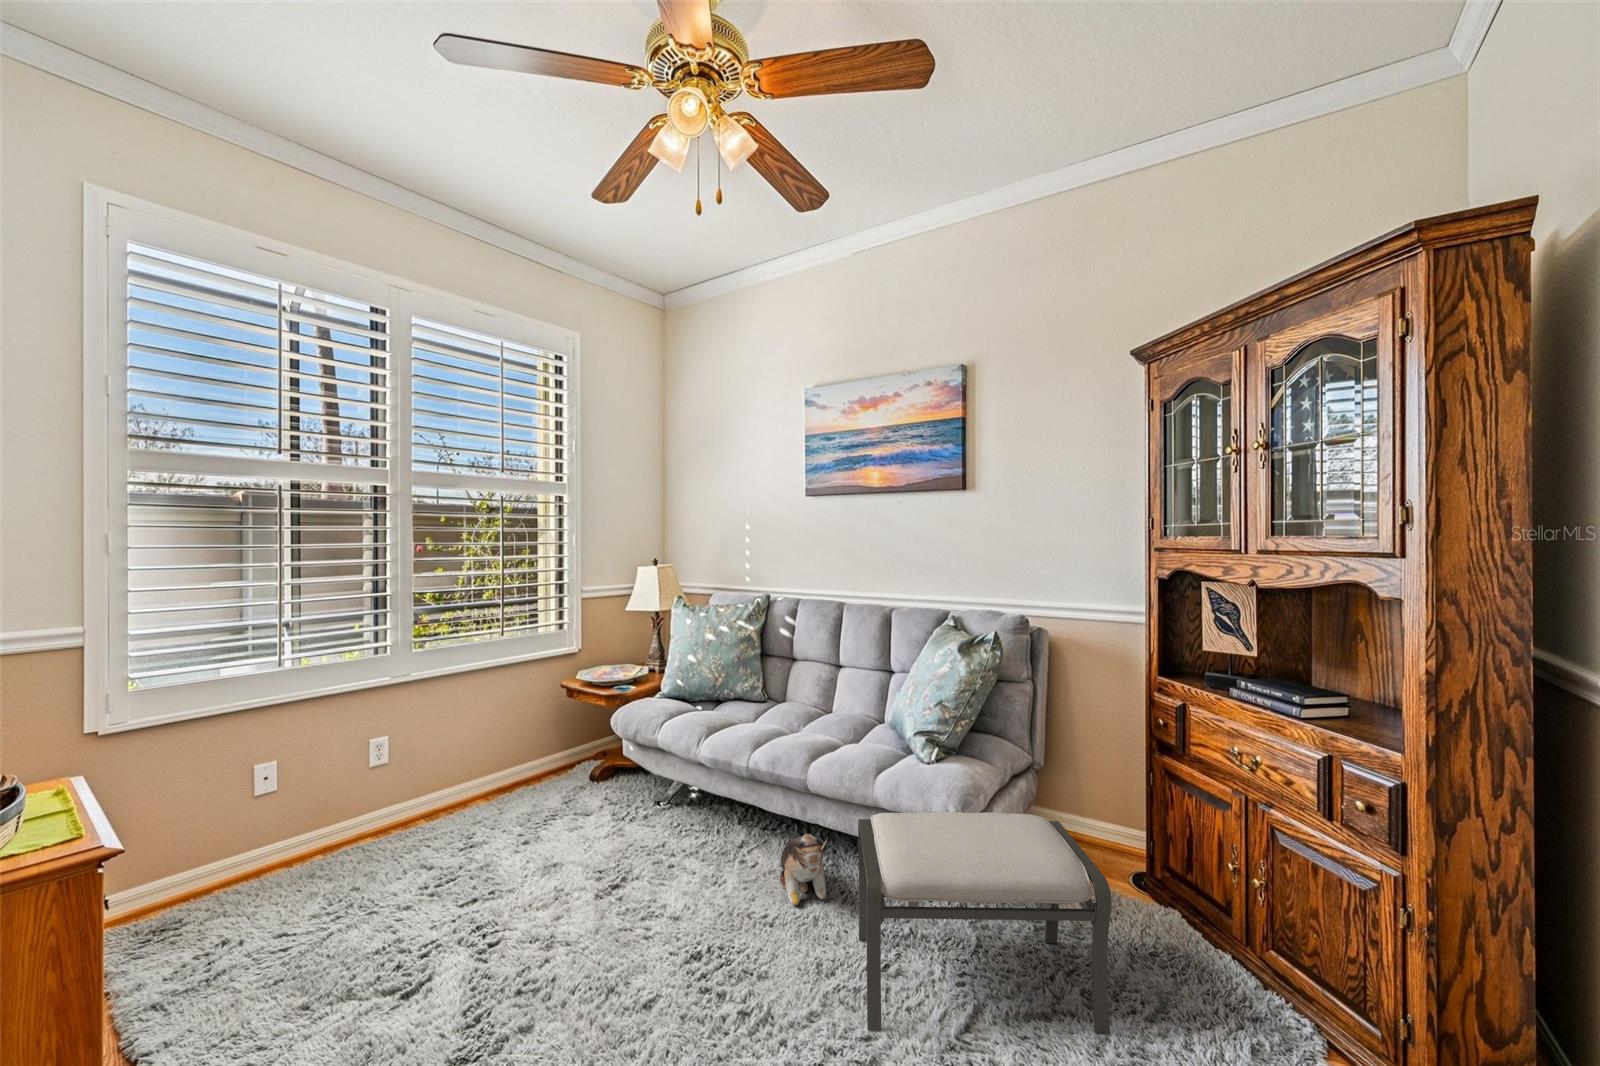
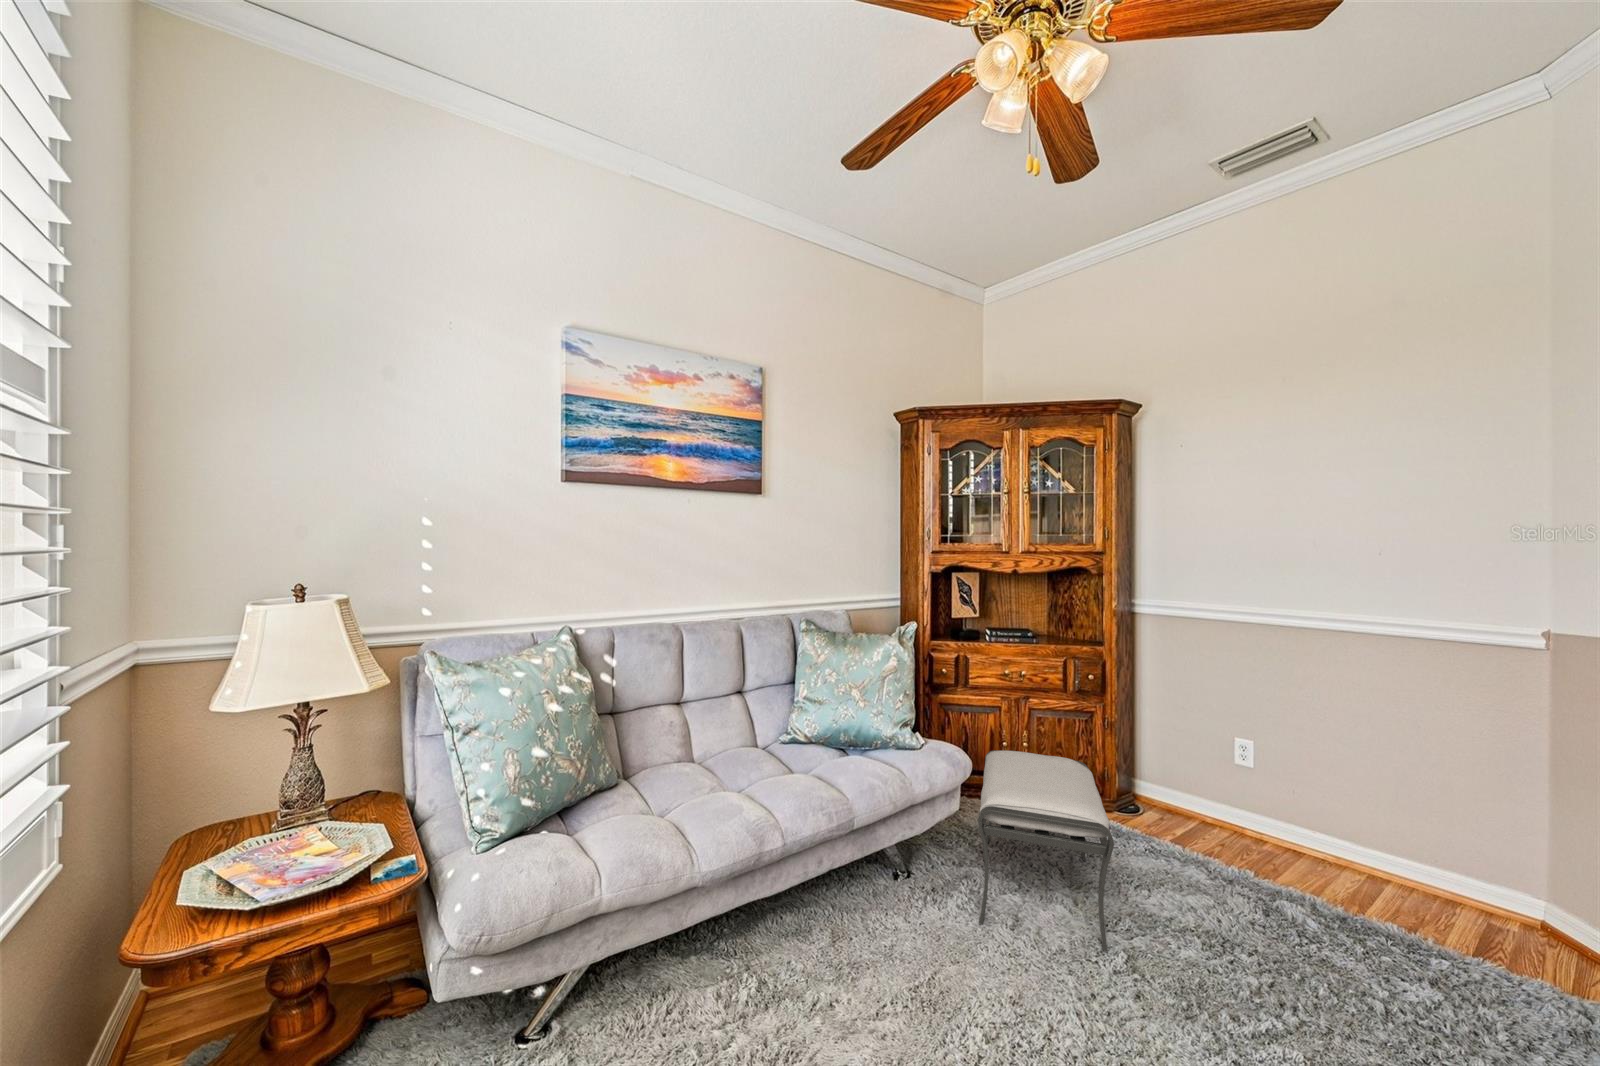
plush toy: present [780,834,827,905] -> none [816,855,958,951]

